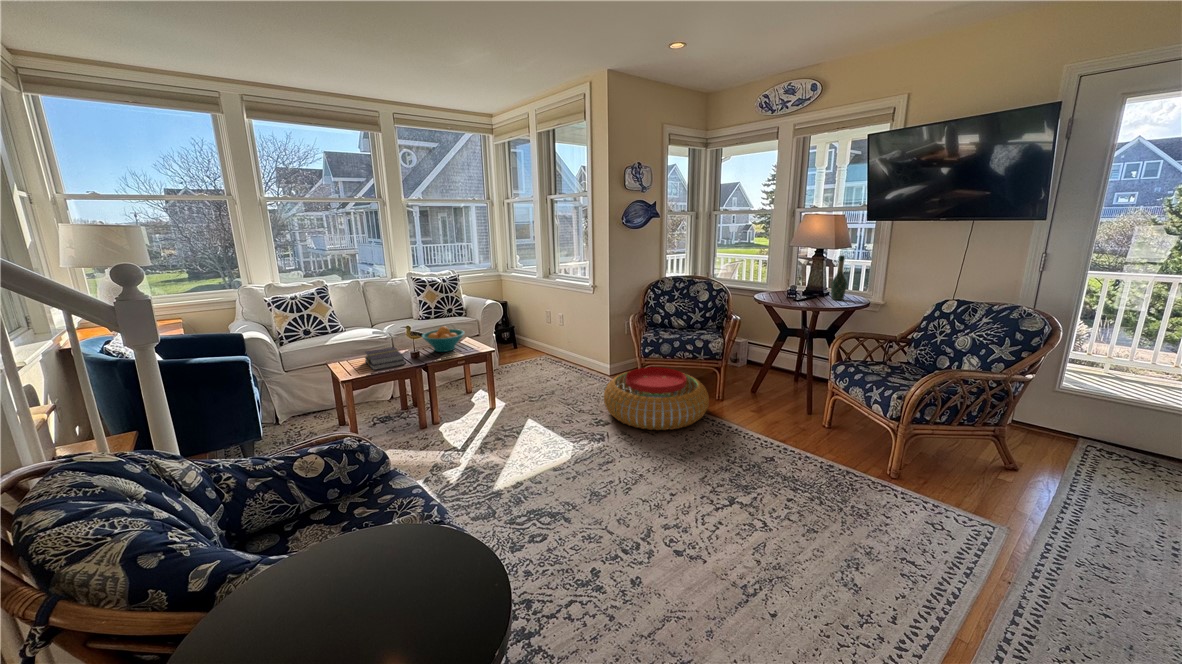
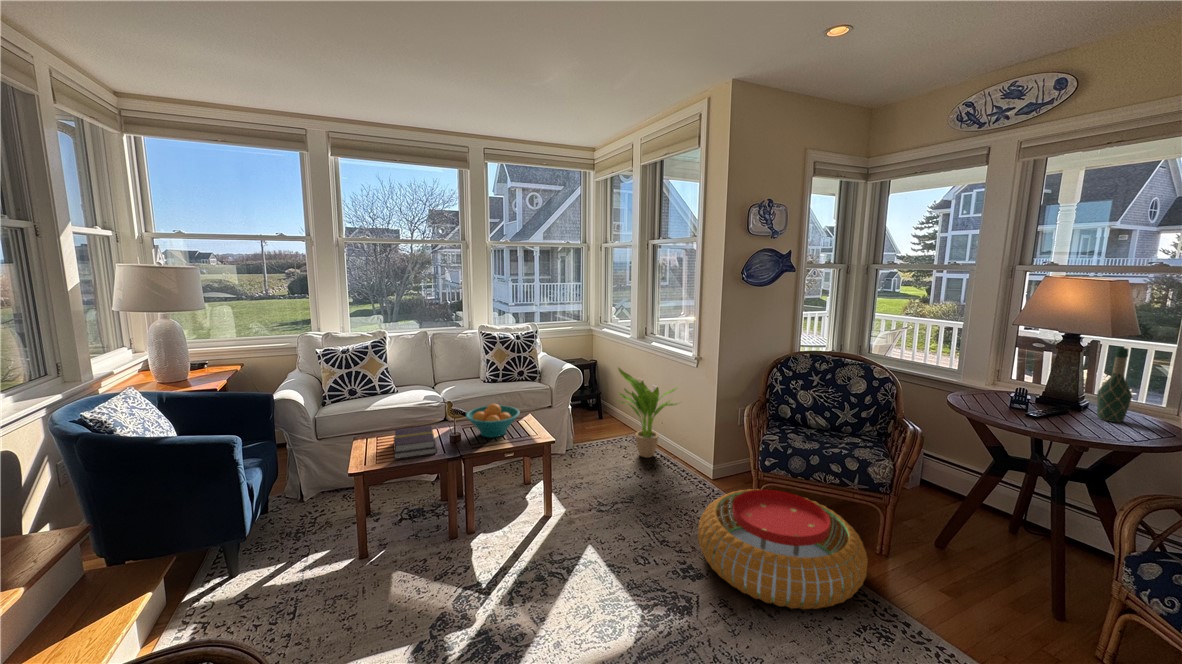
potted plant: none [531,299,583,367] -> present [618,368,677,458]

